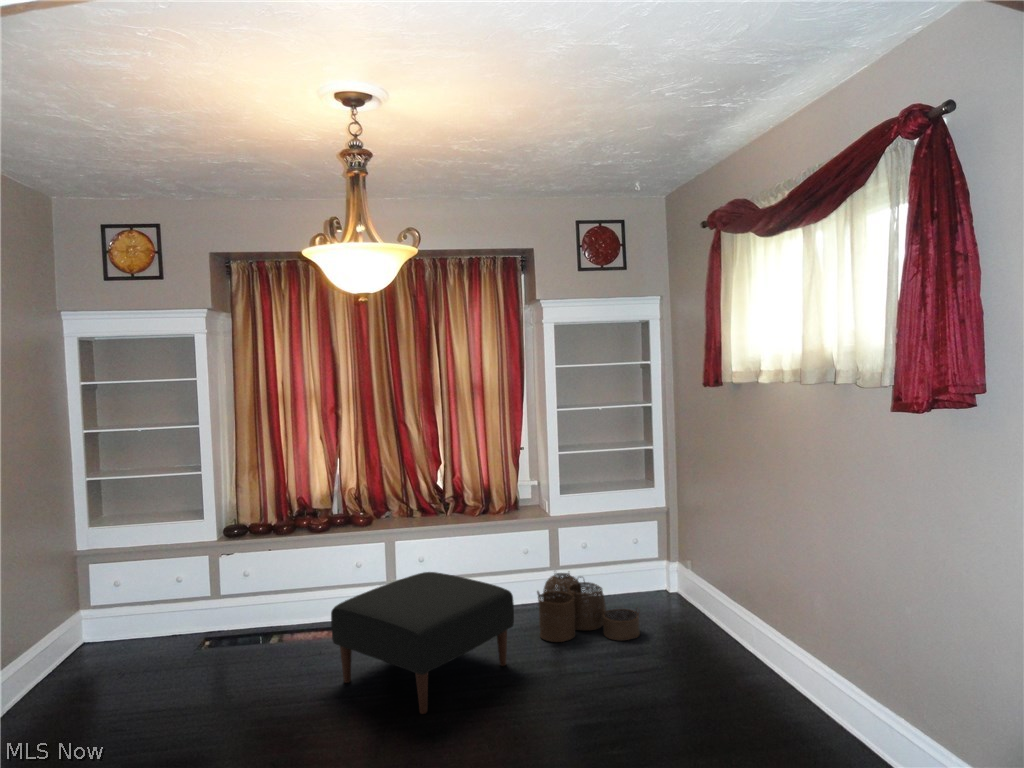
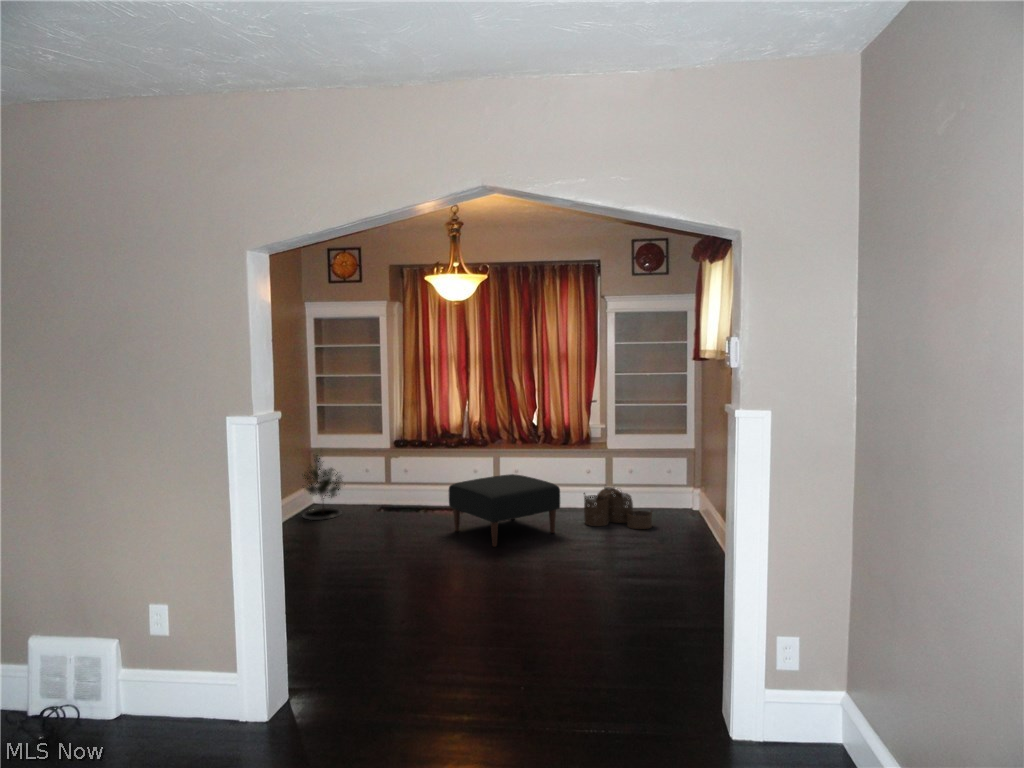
potted tree: none [50,557,144,686] -> present [303,455,342,520]

